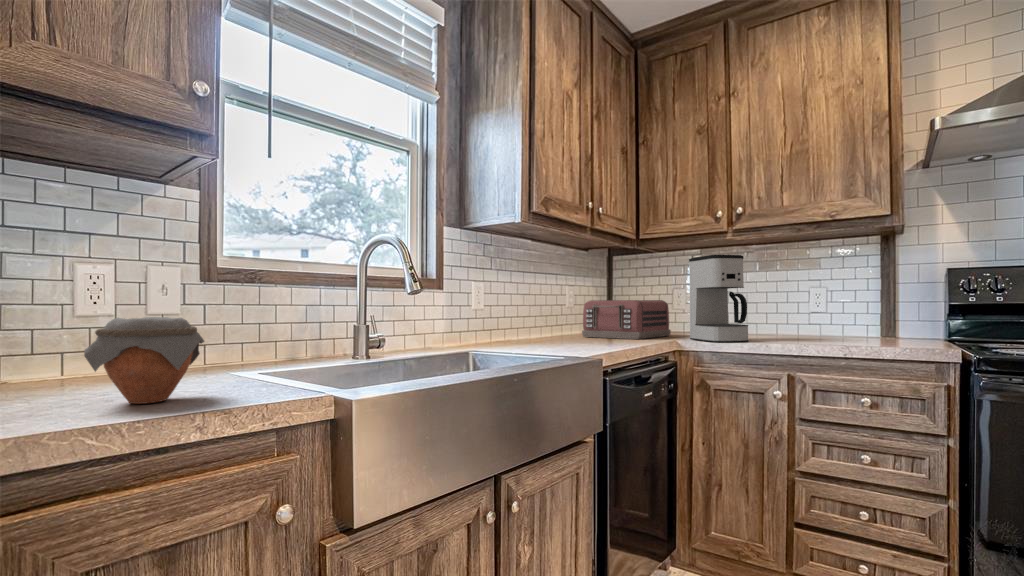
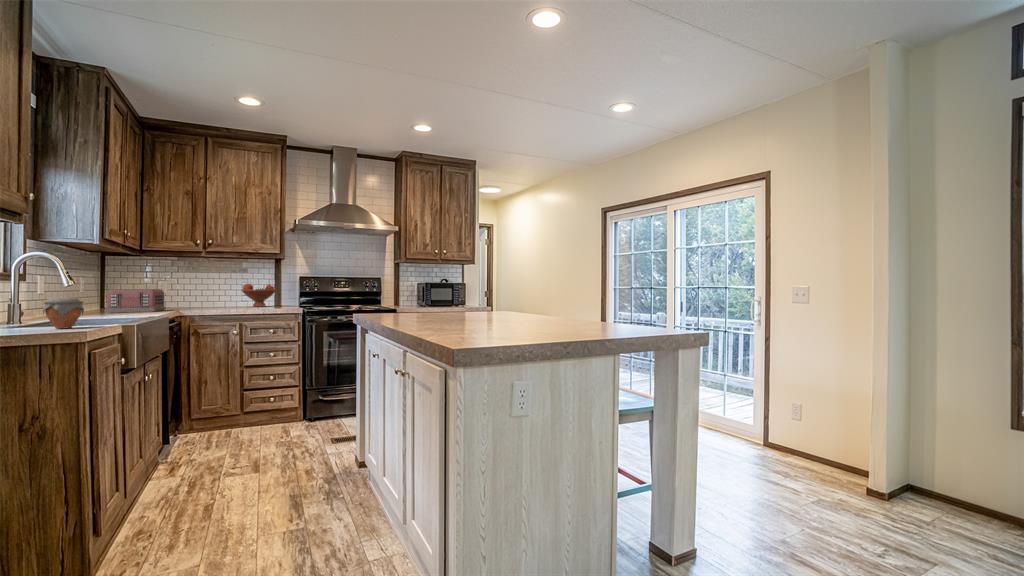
coffee maker: present [689,255,749,342] -> none [184,266,219,310]
fruit bowl: none [809,289,887,337] -> present [241,284,276,307]

